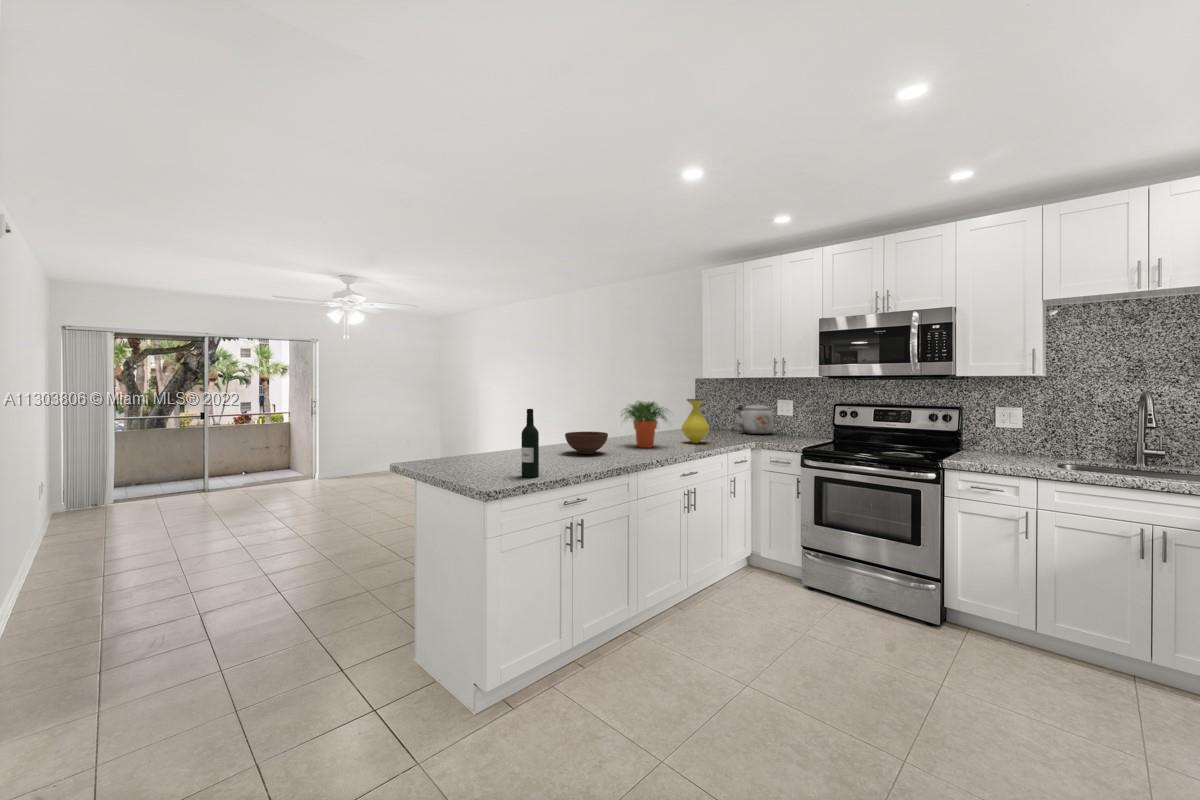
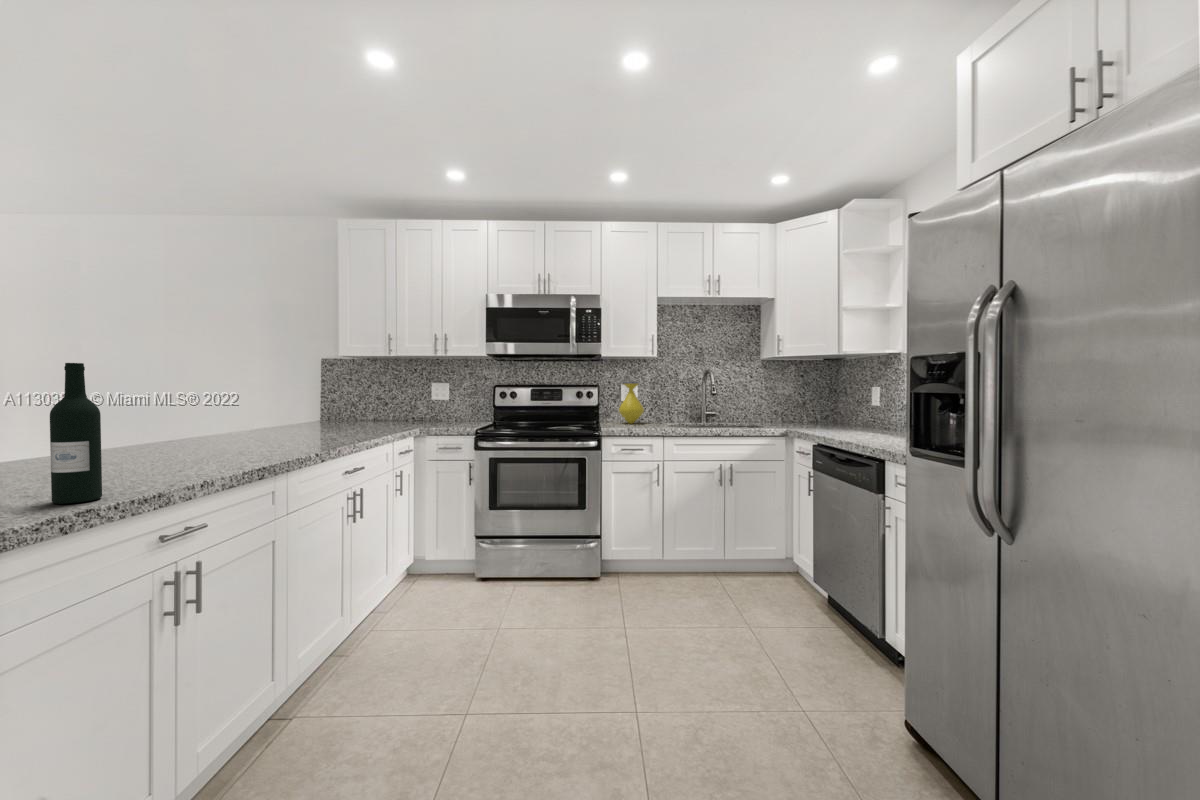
vase: present [682,399,710,443] -> present [619,382,644,424]
potted plant: present [621,401,667,448] -> none [231,374,323,442]
kettle: present [736,403,773,434] -> none [382,386,426,421]
bowl: present [565,432,608,454] -> none [129,420,223,457]

